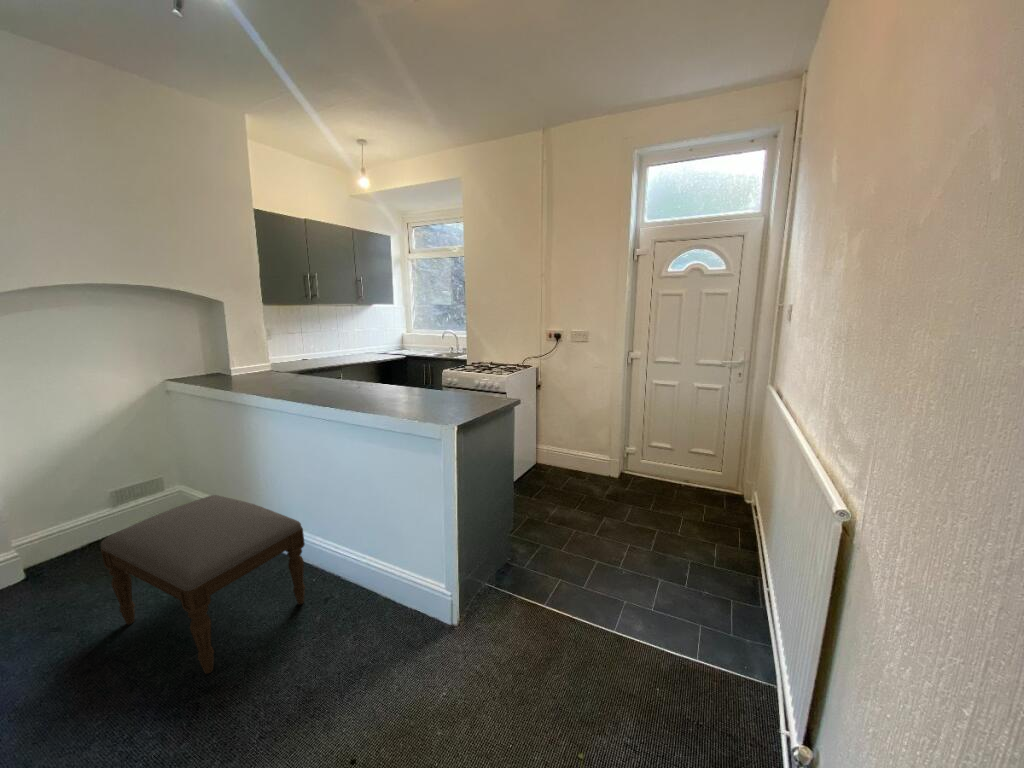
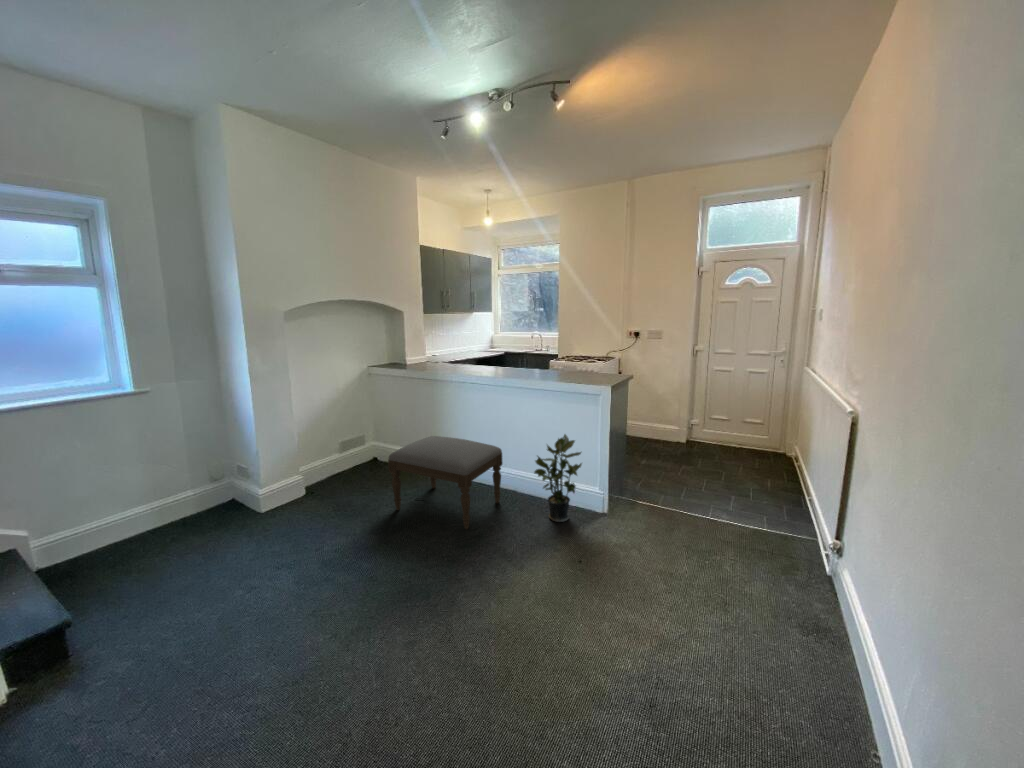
potted plant: none [328,506,410,651] -> present [534,434,582,522]

